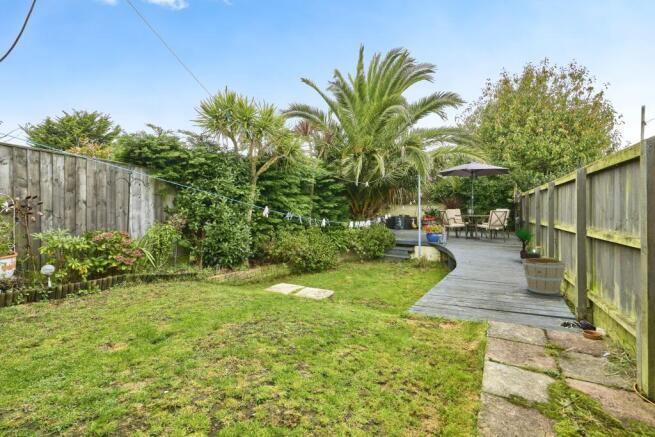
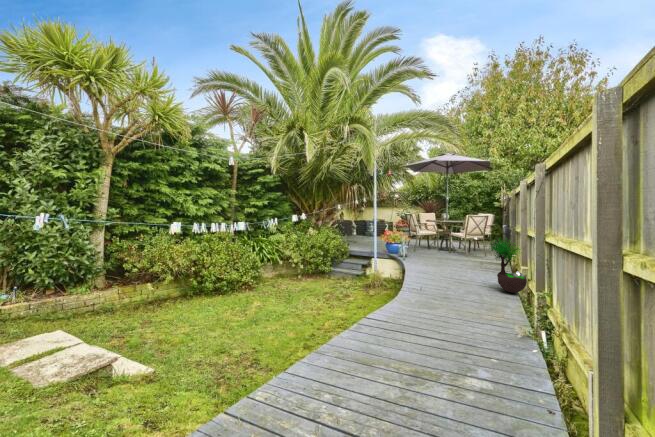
wooden bucket: present [522,258,566,294] -> none [487,296,568,374]

